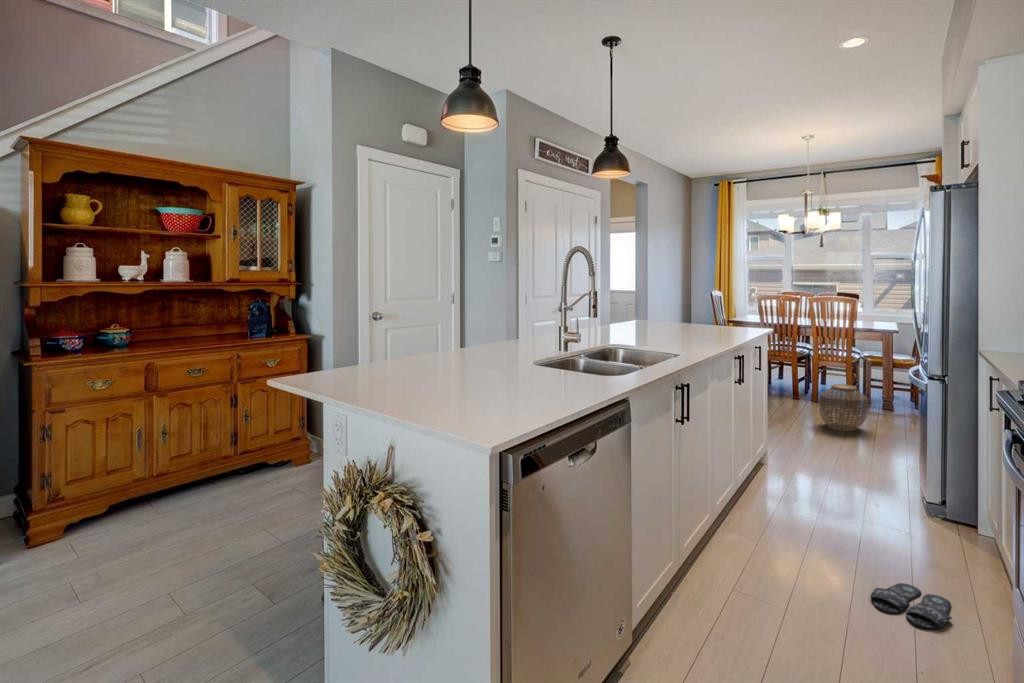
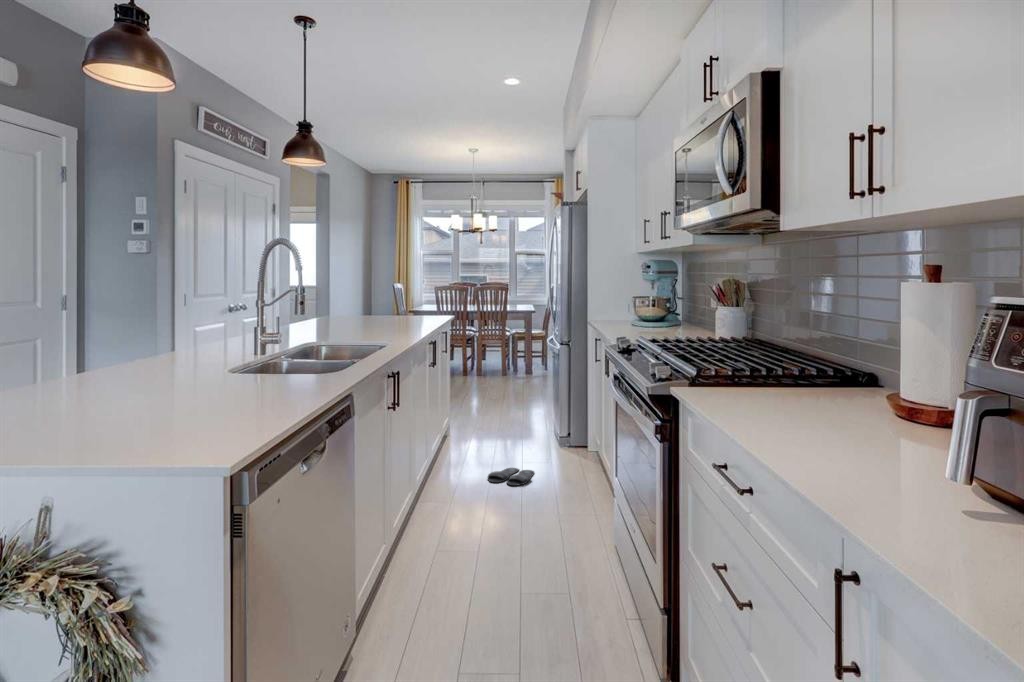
woven basket: present [819,384,868,431] -> none [478,355,512,392]

